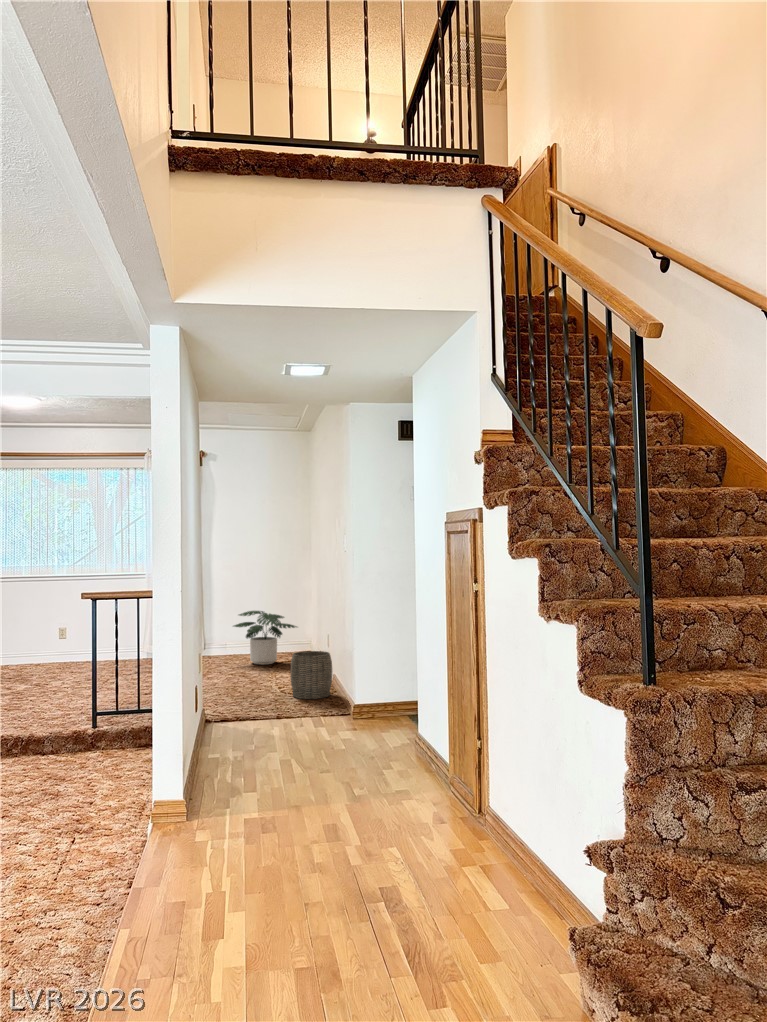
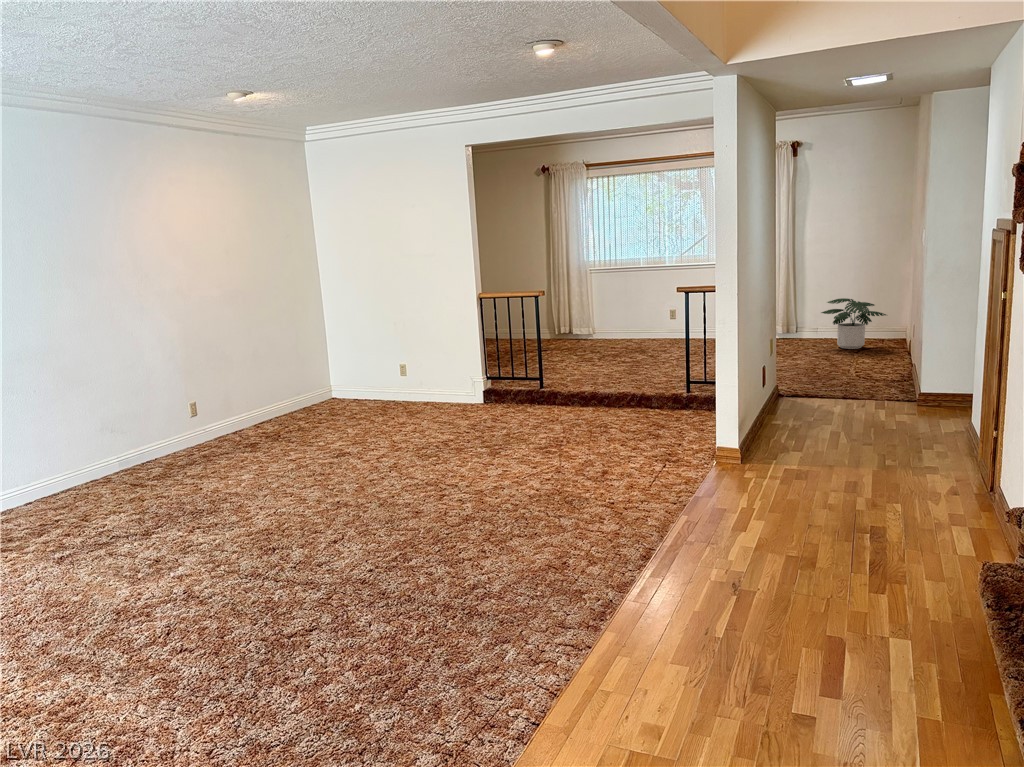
woven basket: present [290,651,332,699] -> none [865,340,909,384]

